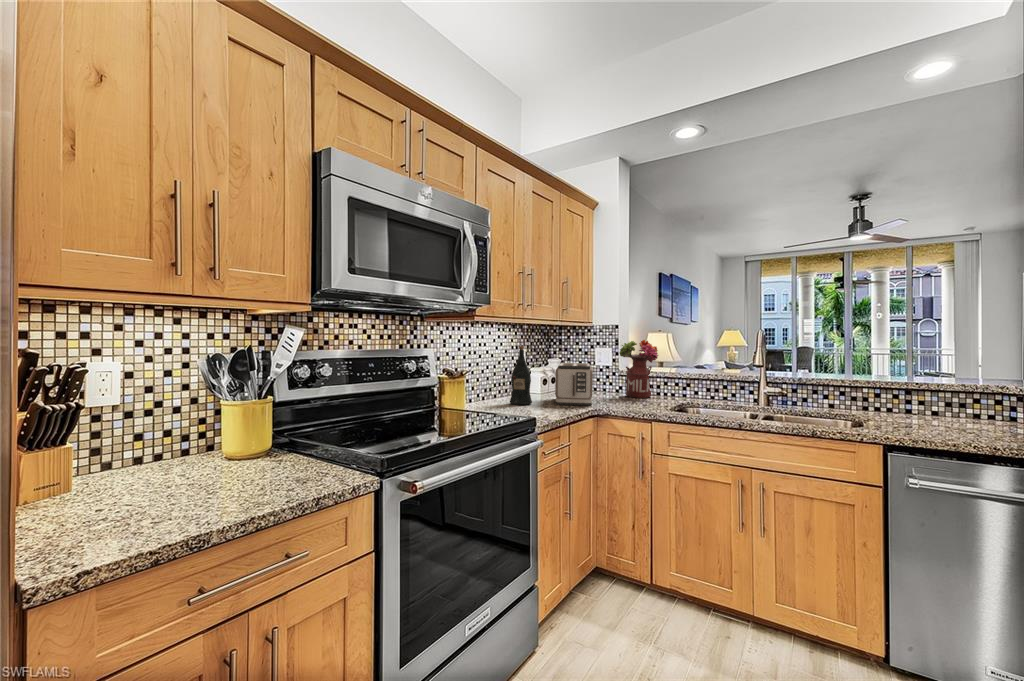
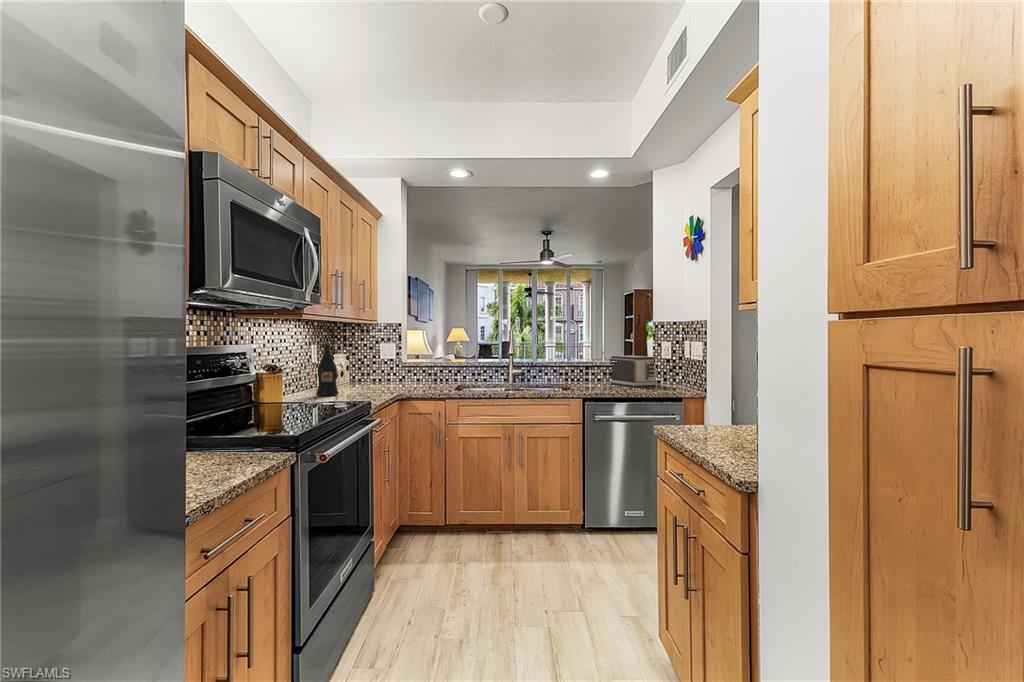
flower arrangement: present [619,340,658,398] -> none [401,335,436,385]
toaster: present [555,363,593,406] -> present [610,356,657,387]

